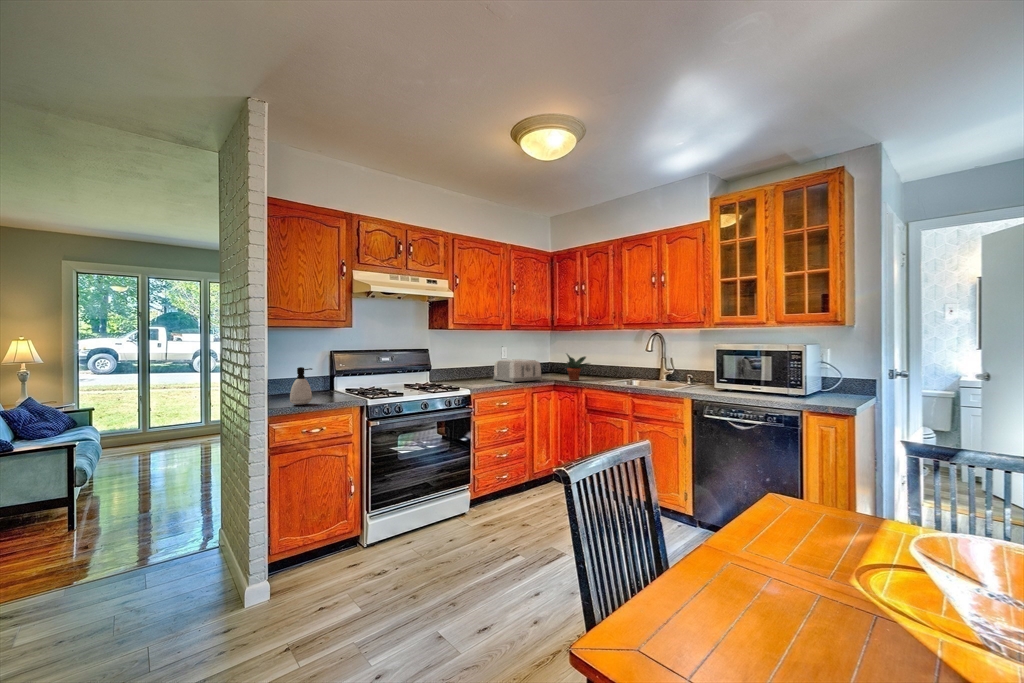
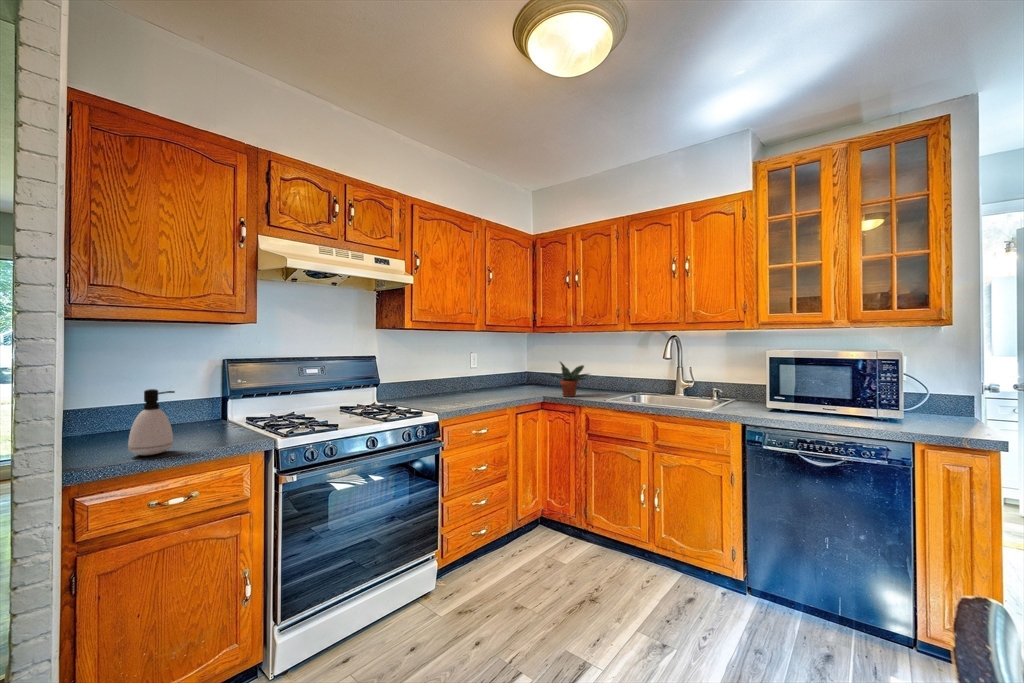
toaster: present [493,359,542,383] -> none [464,369,529,402]

